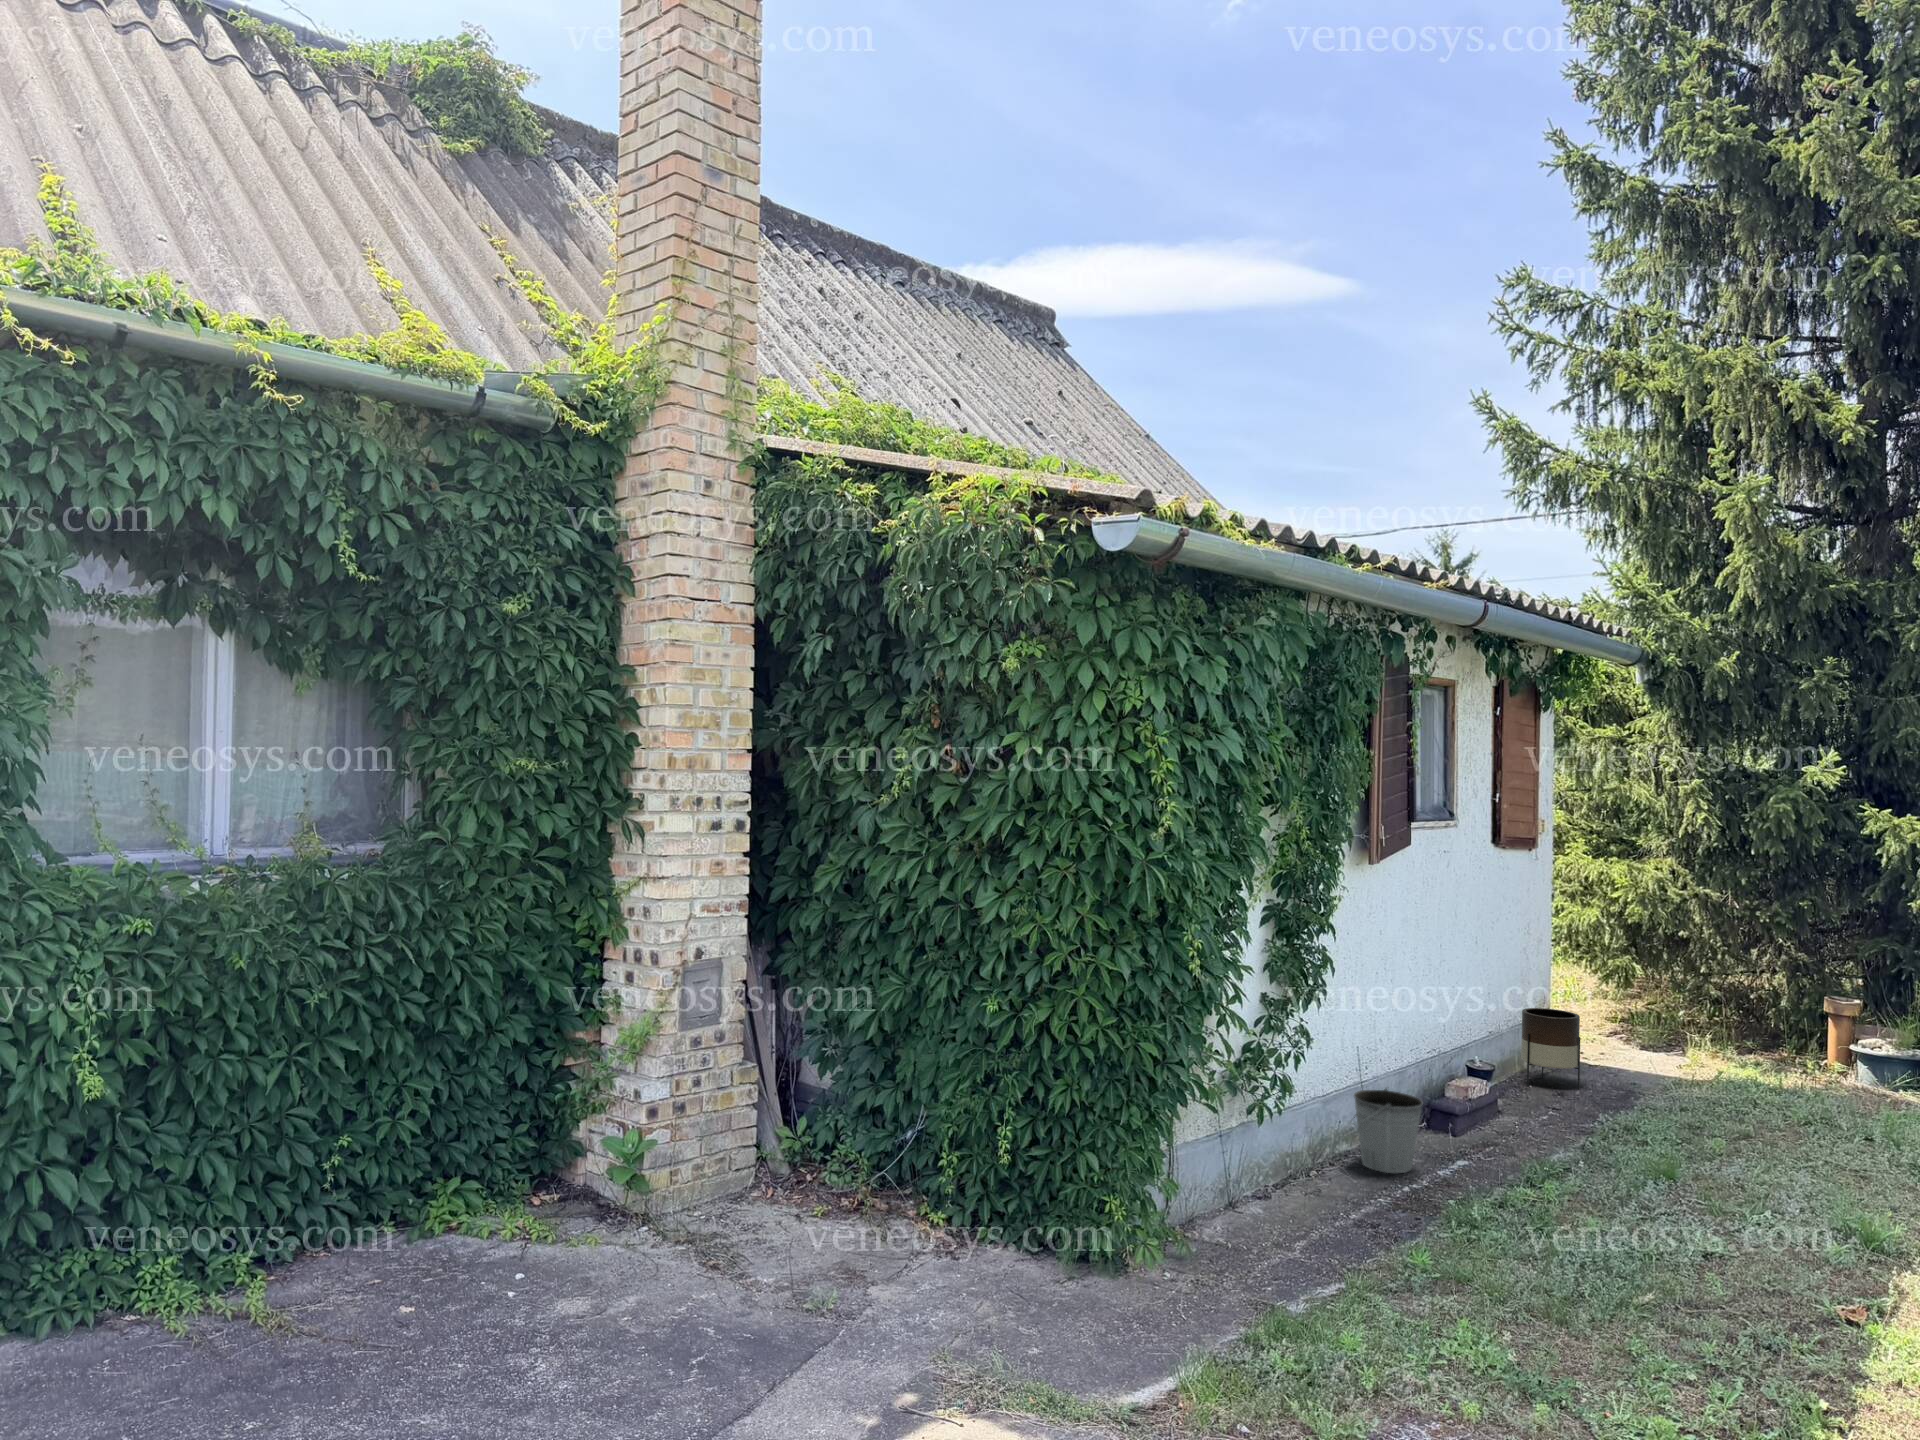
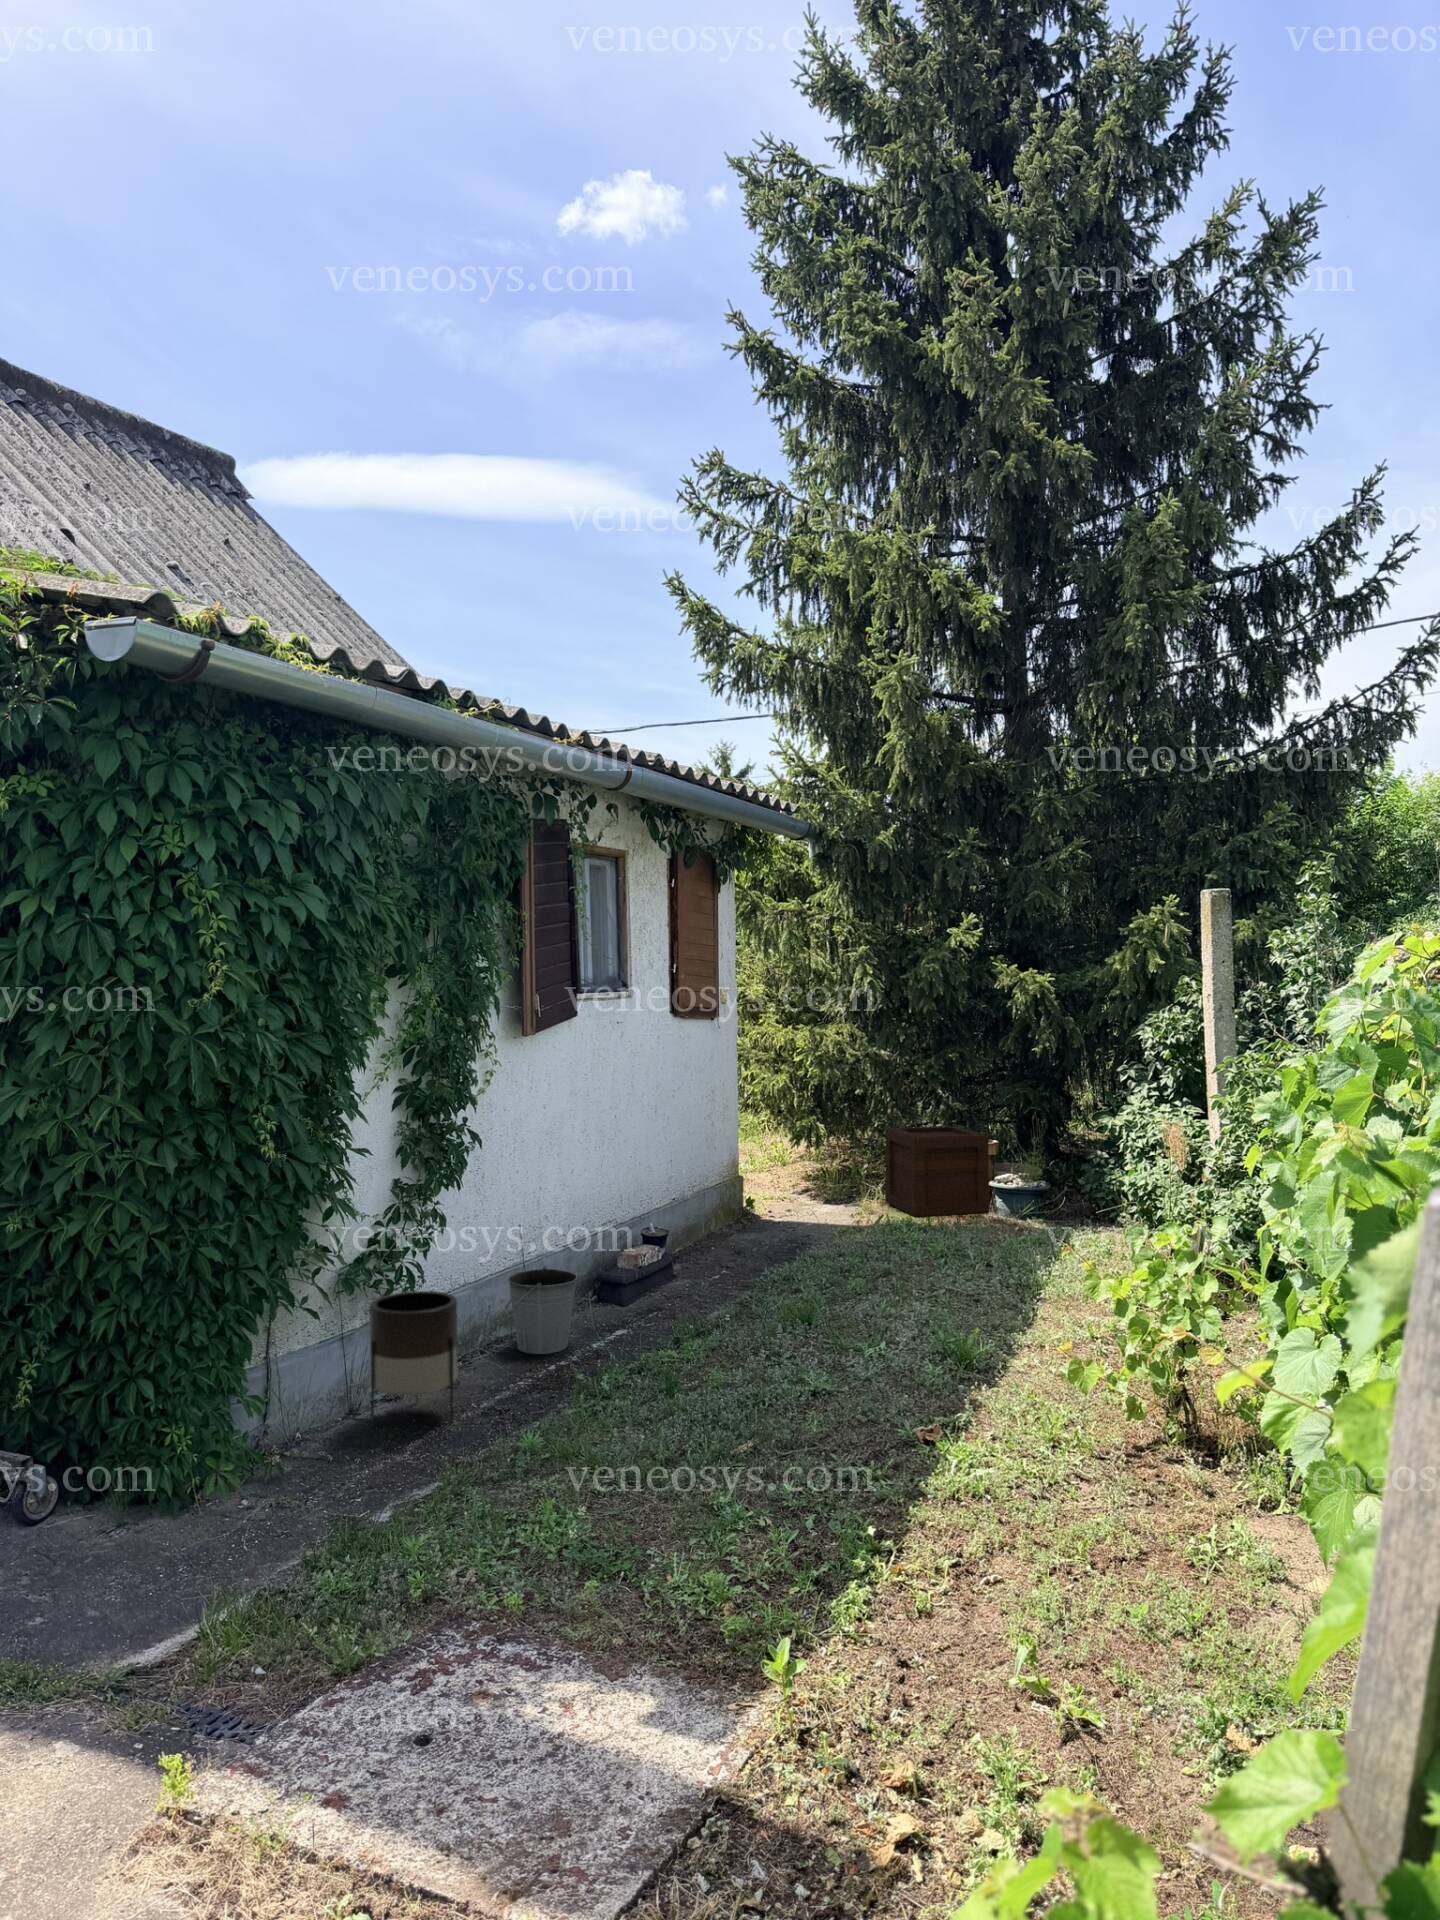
wooden crate: none [1715,975,1851,1082] -> present [886,1126,989,1217]
planter: present [1521,1008,1580,1090] -> present [369,1291,458,1427]

